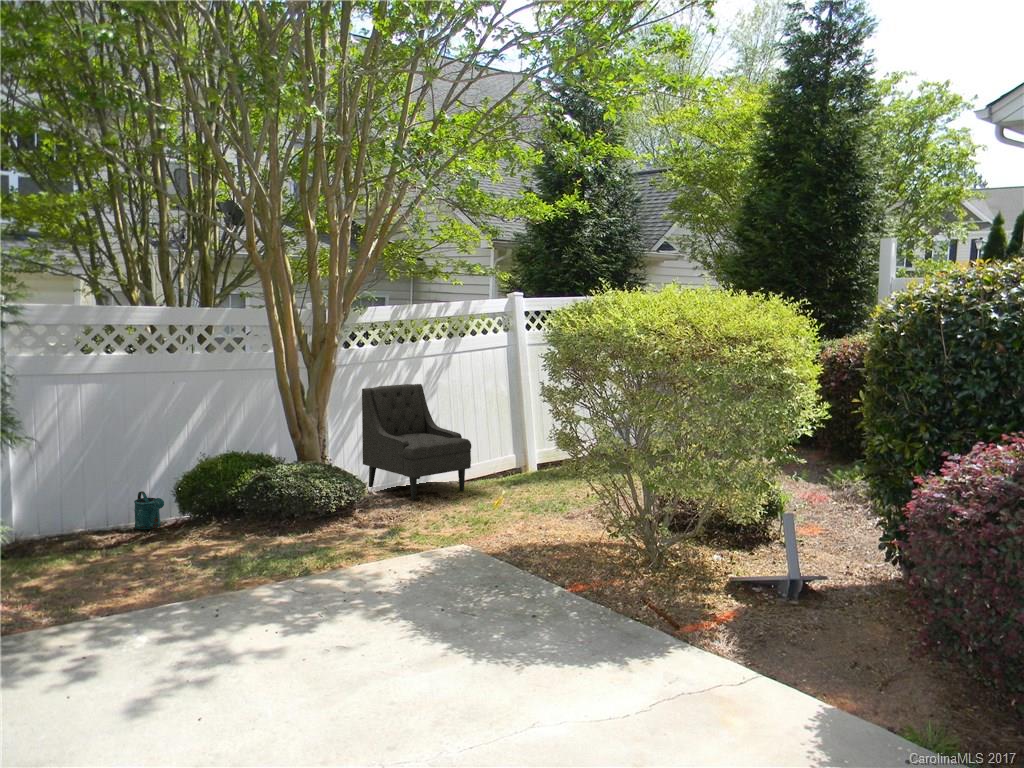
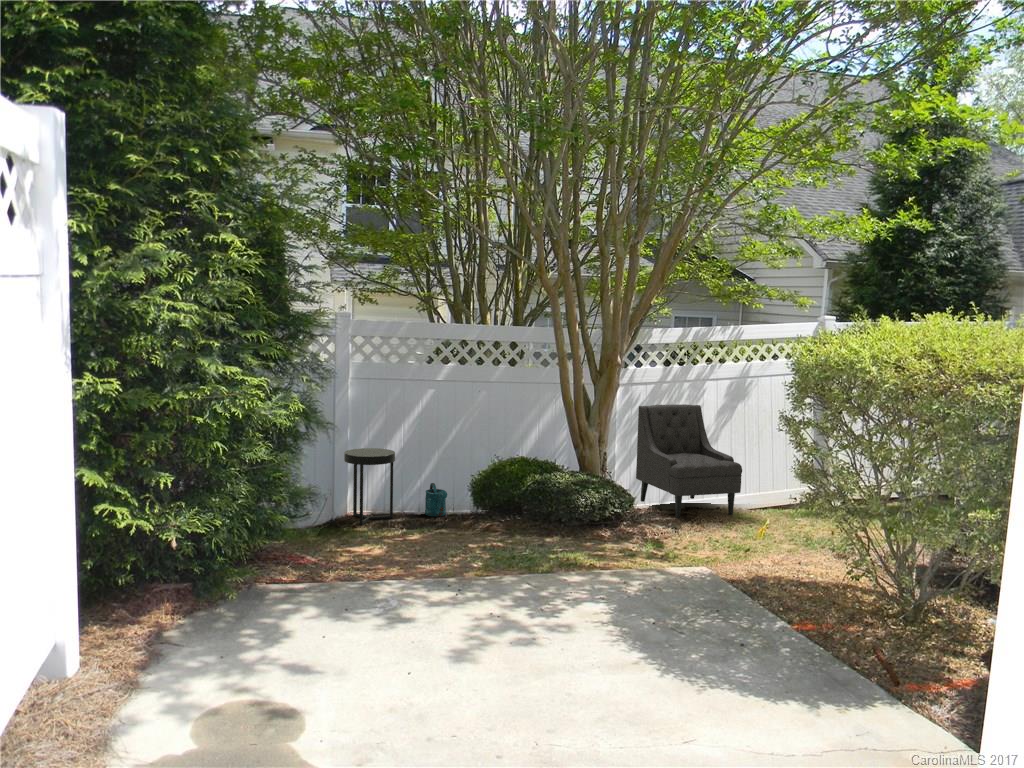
side table: none [30,458,97,550] -> present [344,448,395,525]

